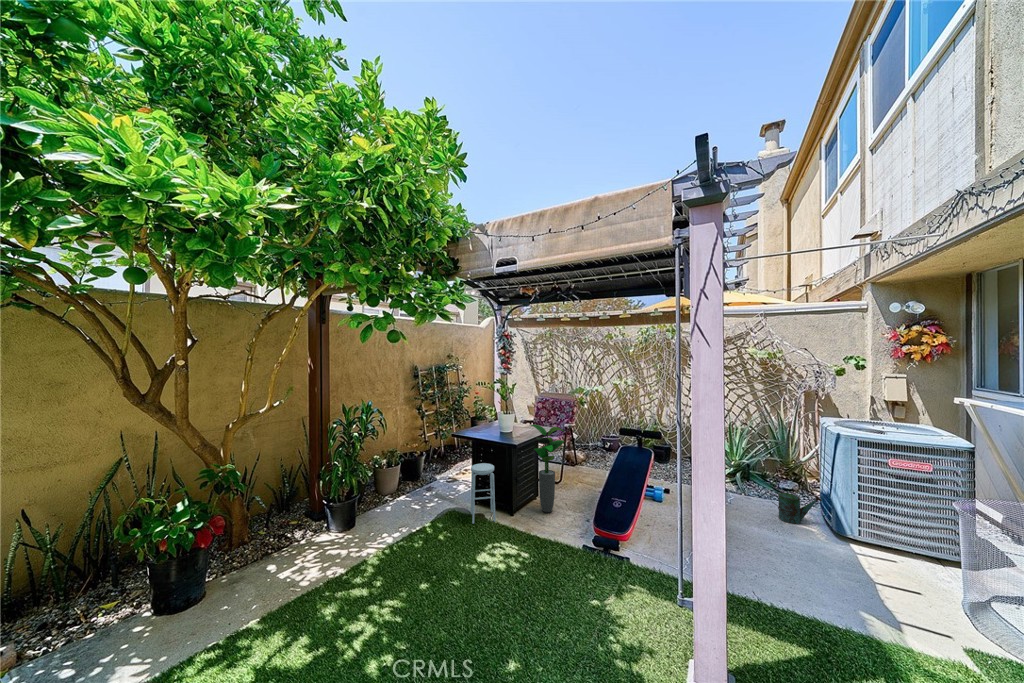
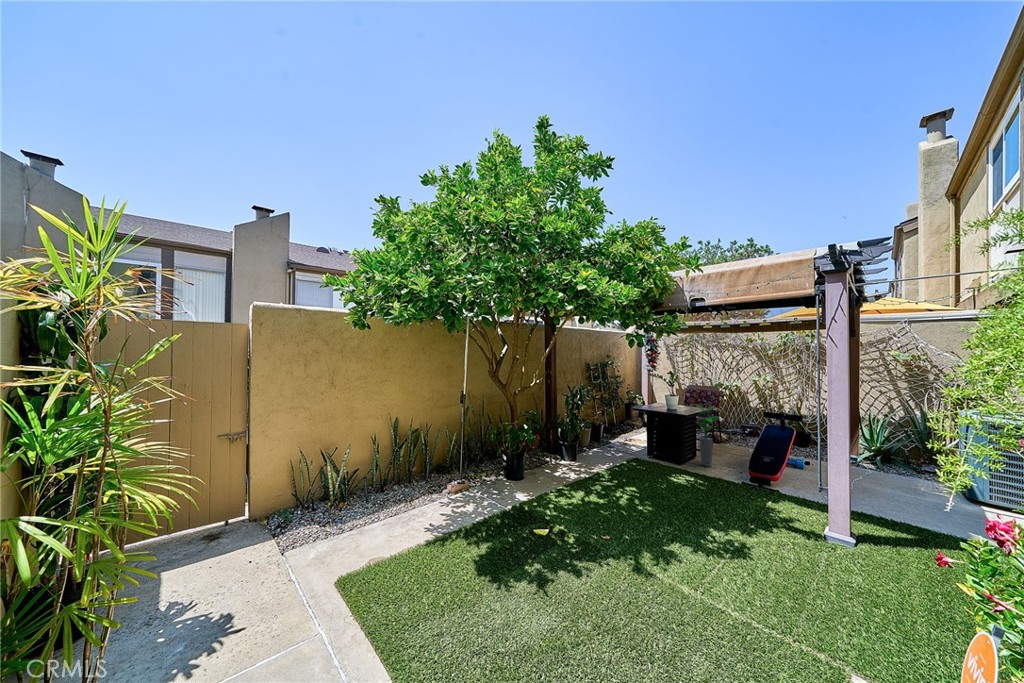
stool: present [471,463,495,524] -> none [649,429,669,467]
watering can: present [770,493,822,524] -> none [909,468,961,492]

